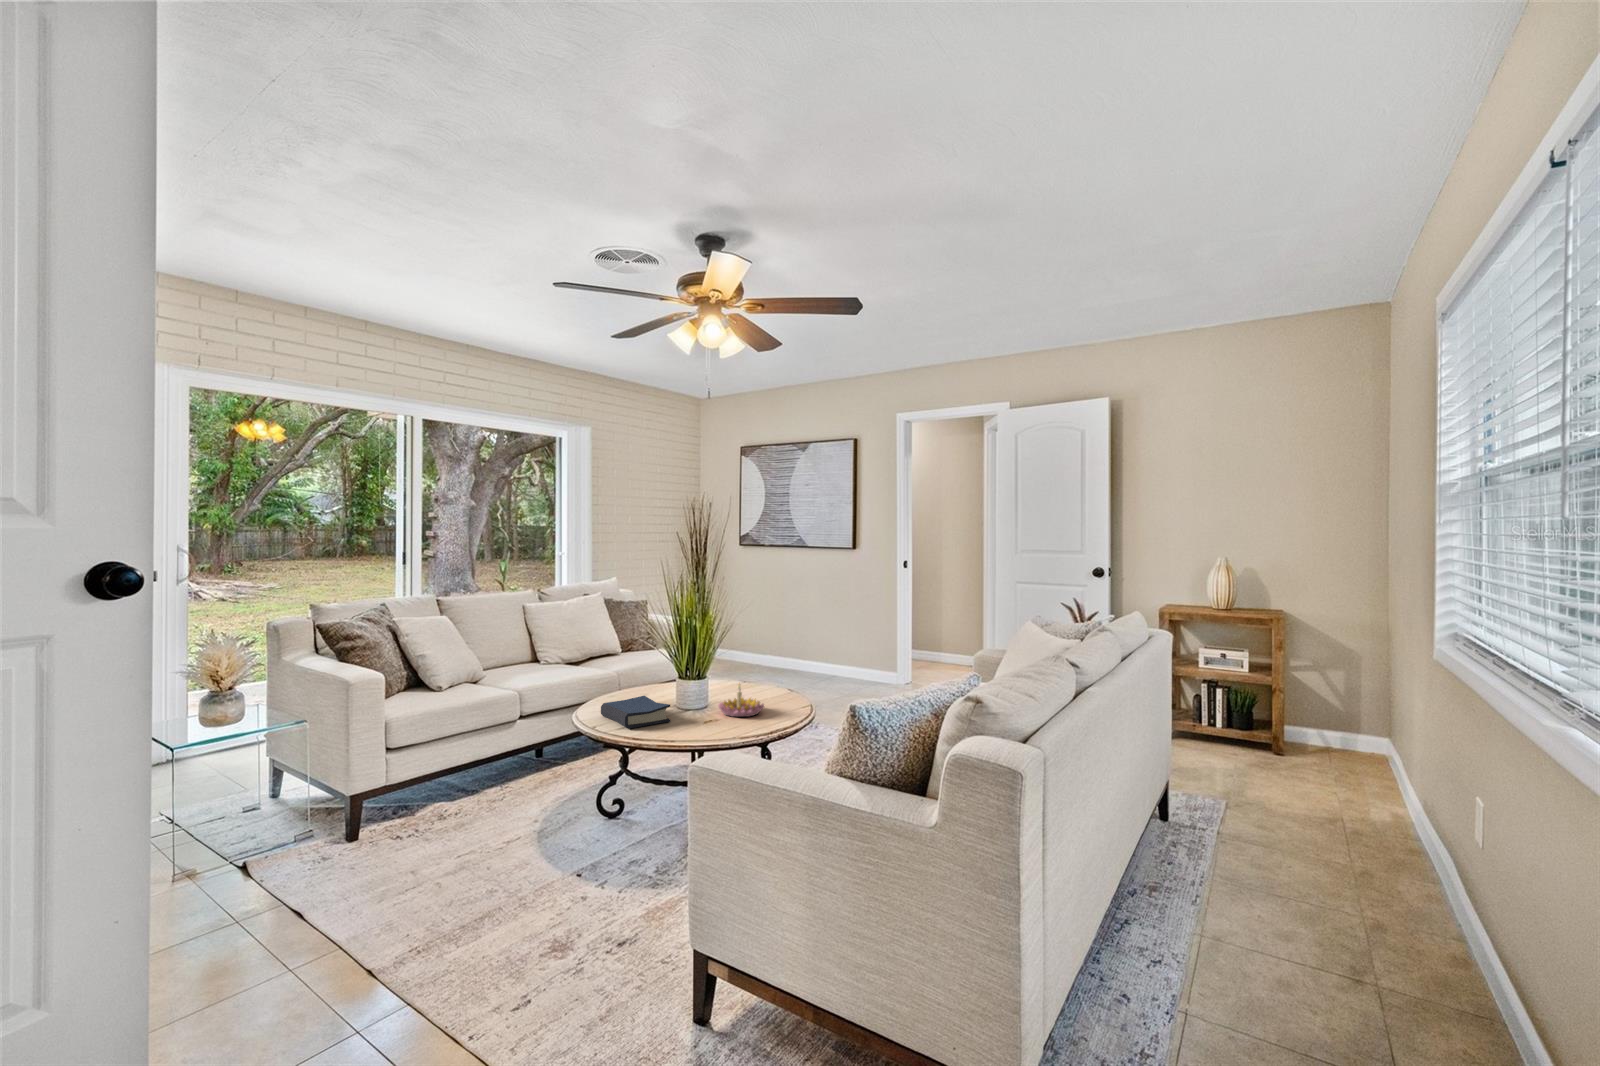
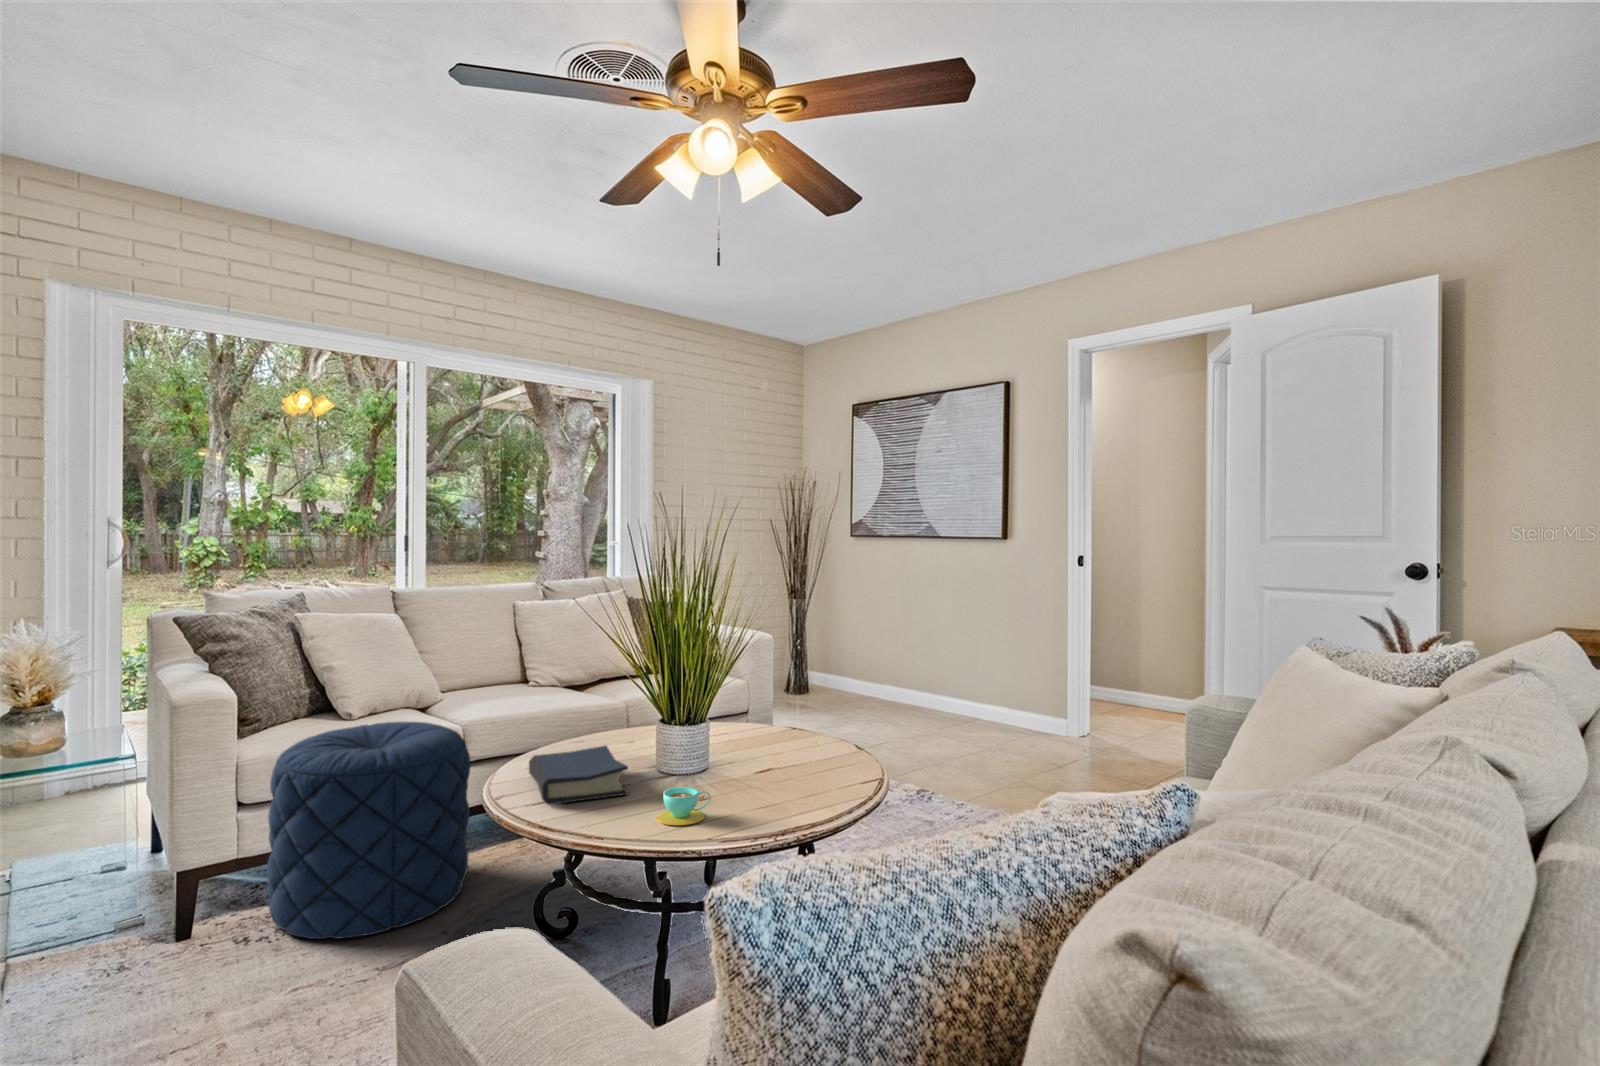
candle holder: present [718,684,764,717] -> none [715,731,797,794]
pouf: none [409,690,539,829] -> present [267,722,471,939]
teacup: none [696,713,725,734] -> present [656,787,710,825]

